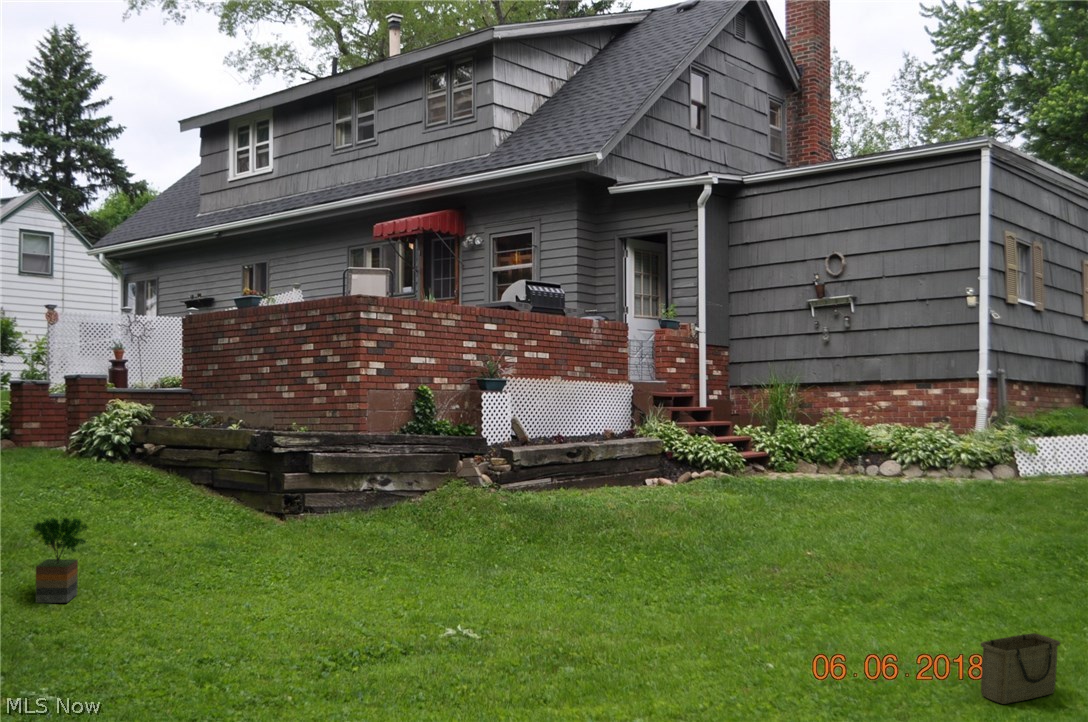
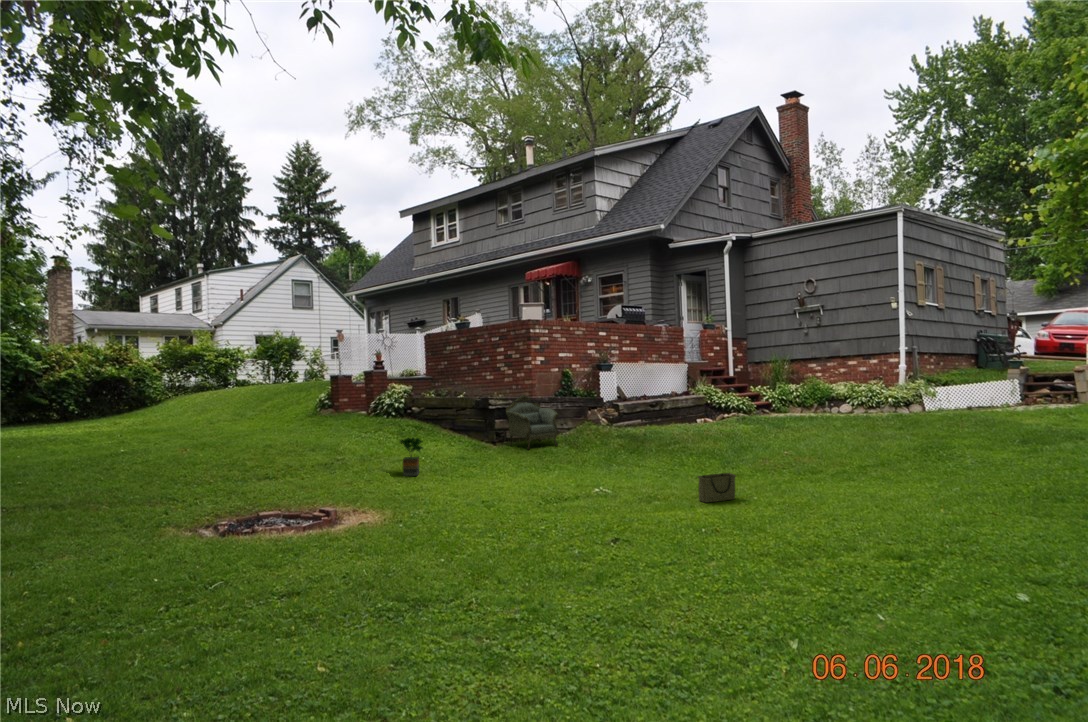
armchair: none [296,430,398,538] -> present [506,395,558,450]
basket: present [981,633,1060,704] -> present [698,473,736,503]

